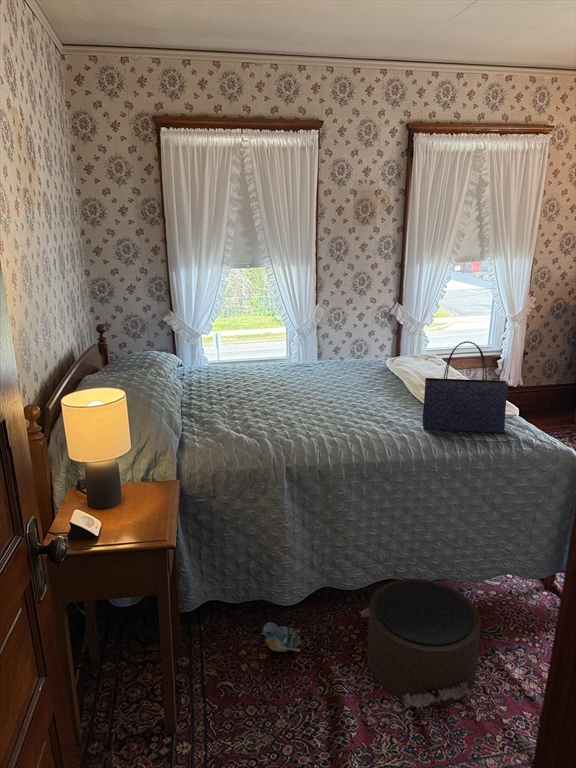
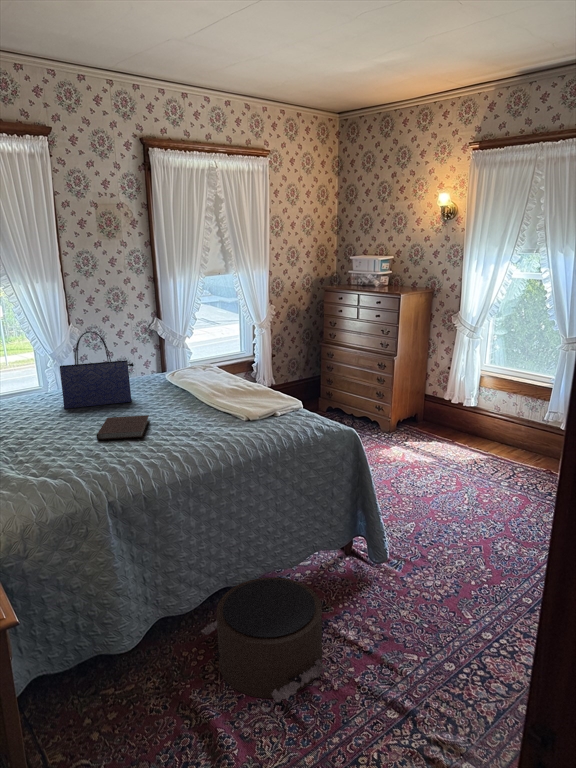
tote bag: present [422,341,514,433] -> present [60,331,134,409]
notebook: none [302,393,356,417] -> present [97,415,149,440]
plush toy: present [262,623,305,652] -> none [106,671,155,704]

